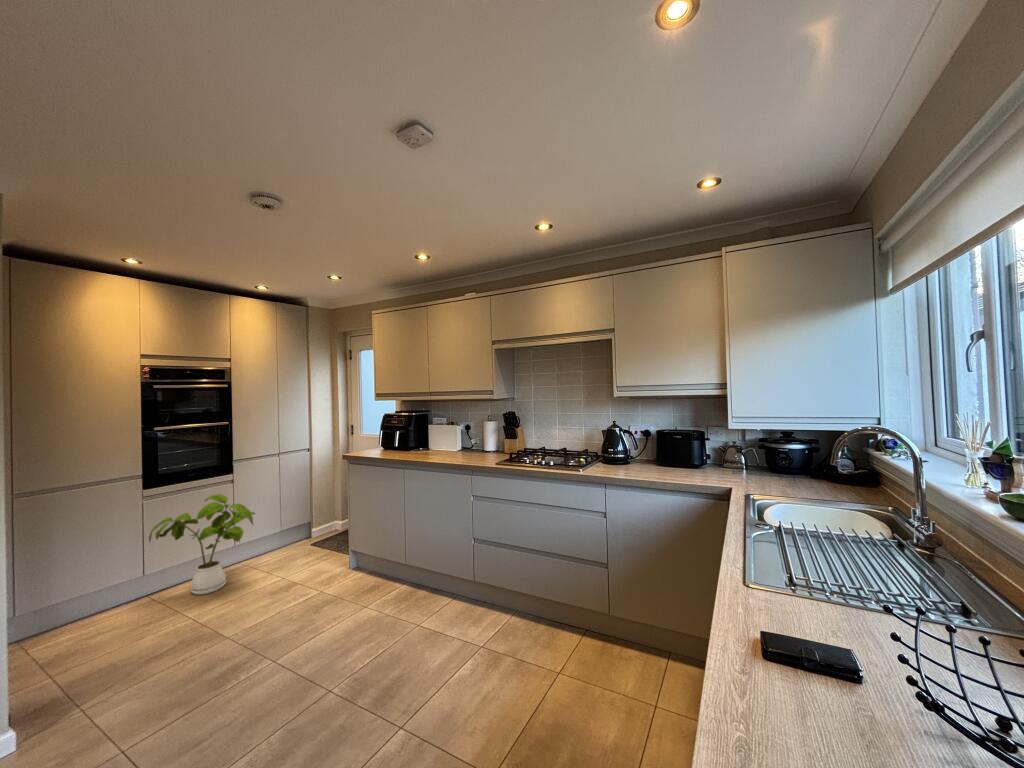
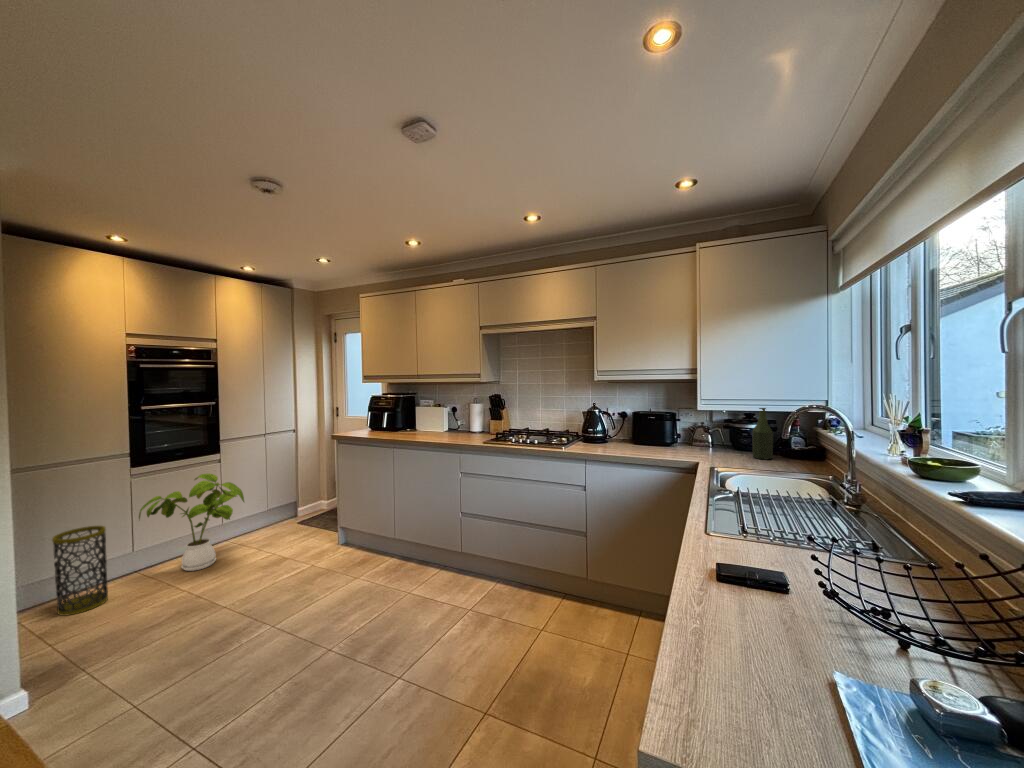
bottle: none [790,426,816,485] -> present [752,408,773,459]
trash can: none [59,548,114,642] -> present [52,526,108,616]

